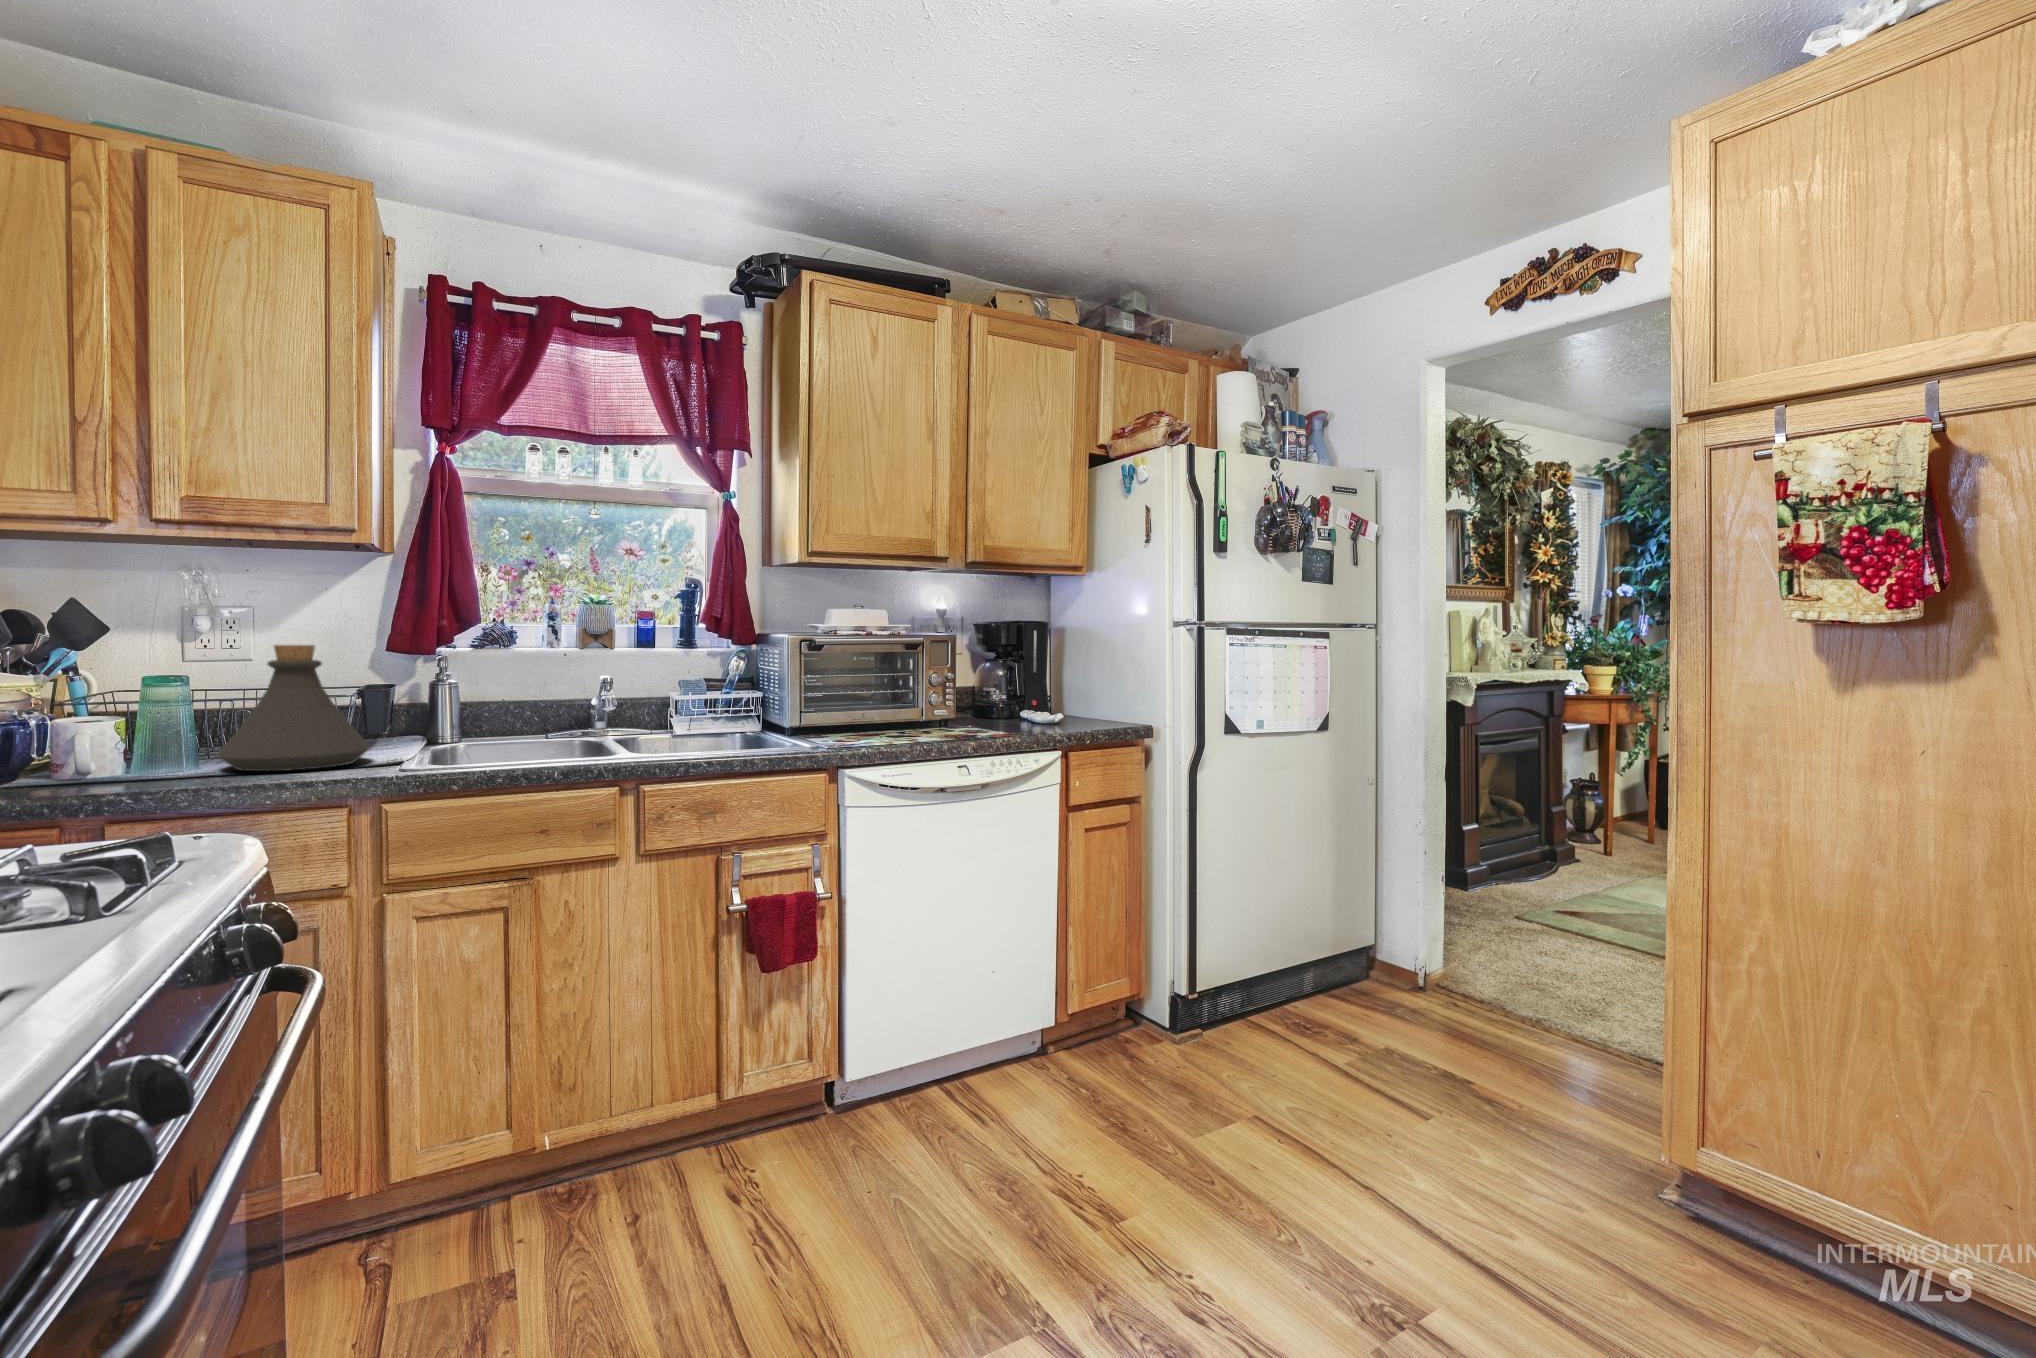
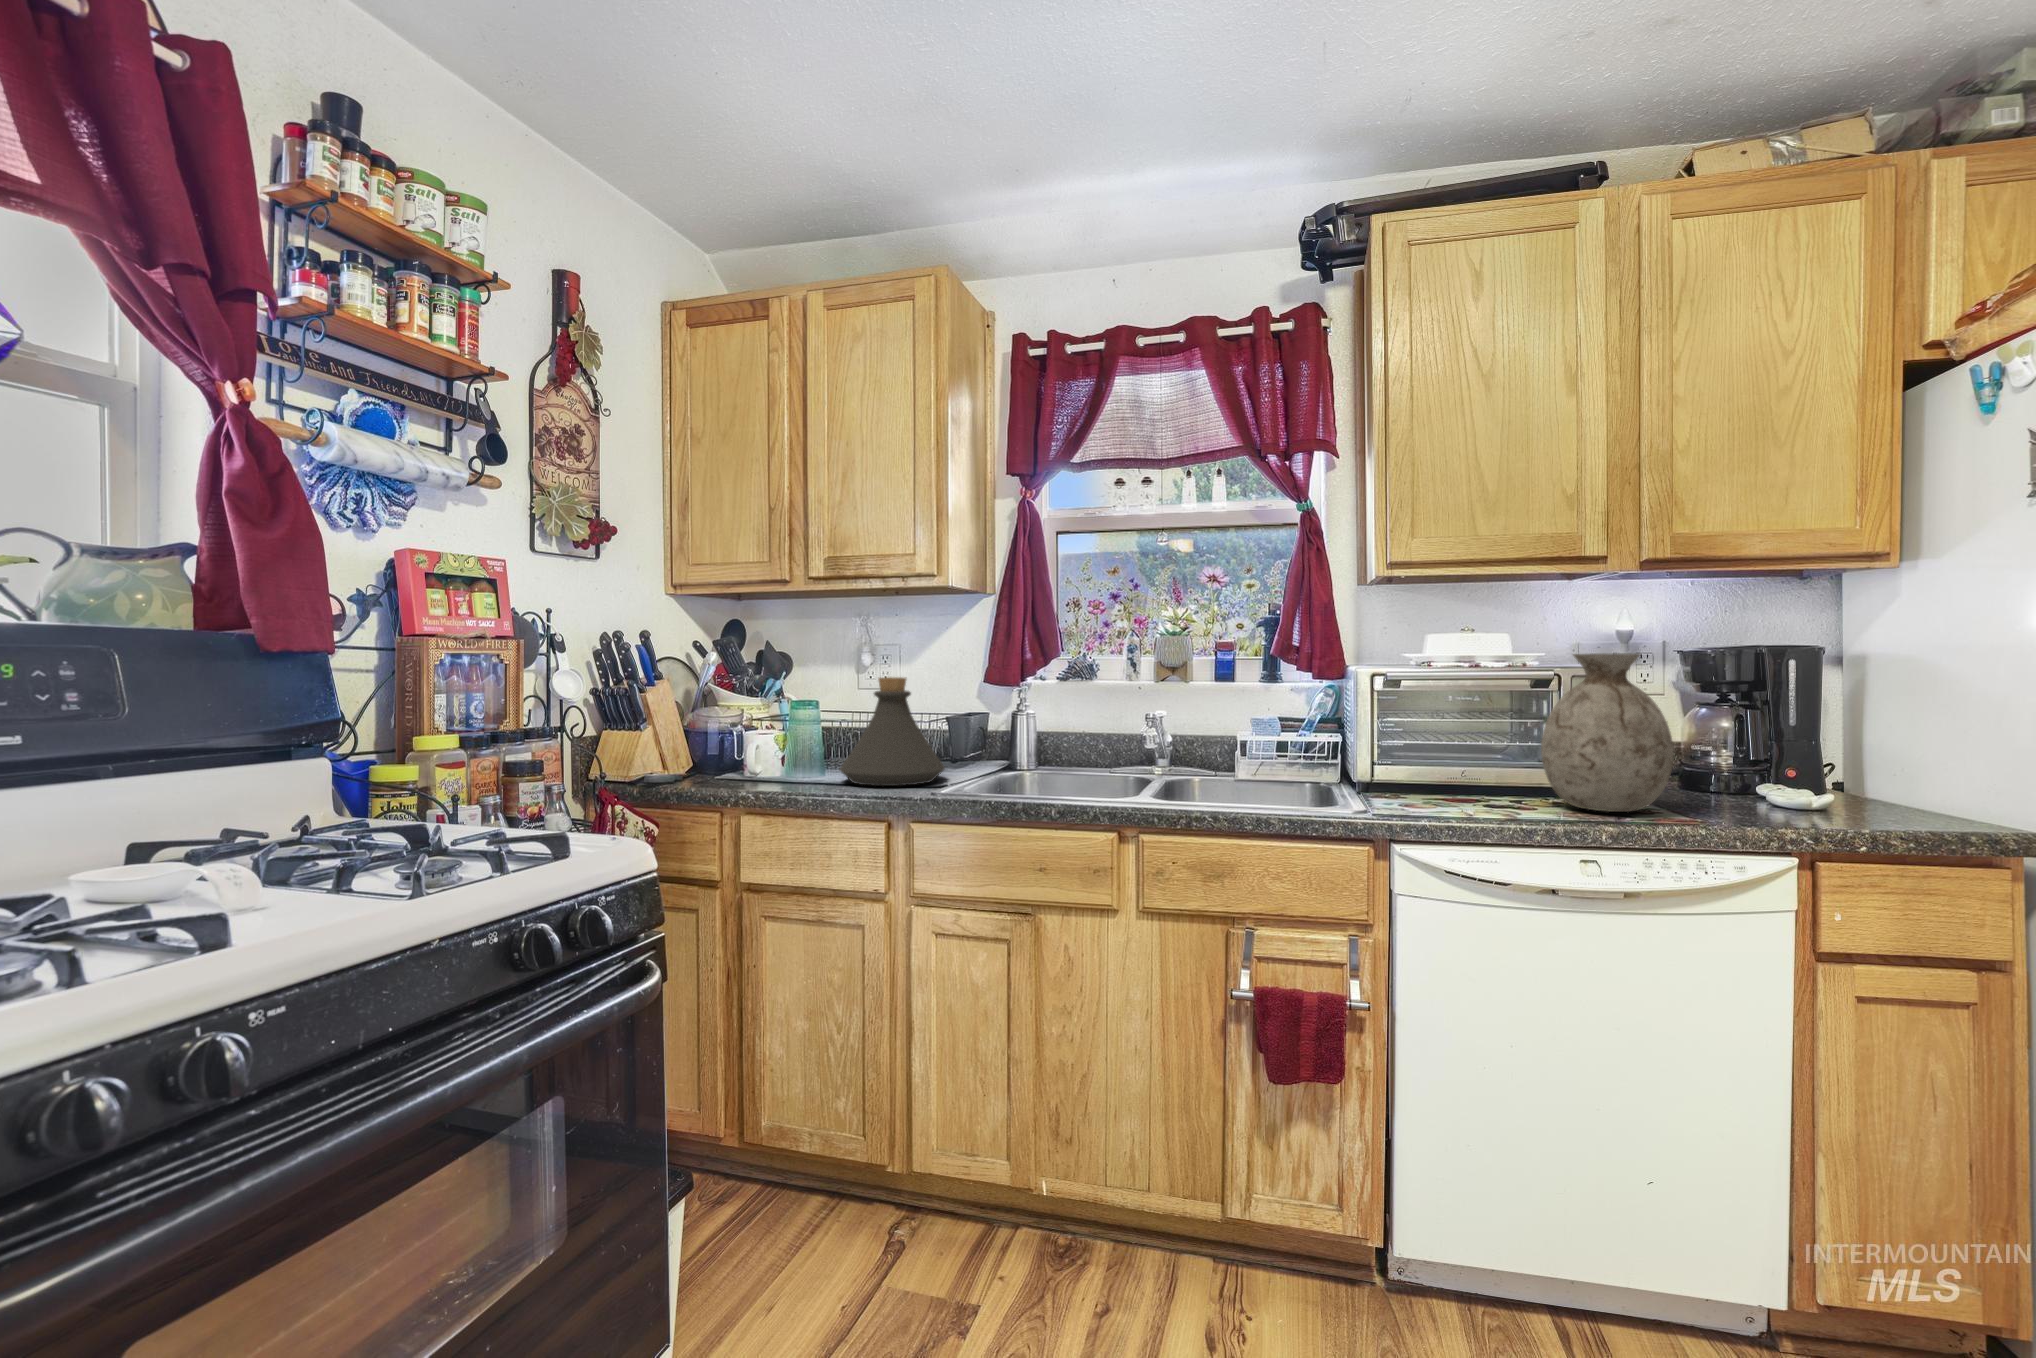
vase: none [923,627,999,735] -> present [1541,653,1674,812]

